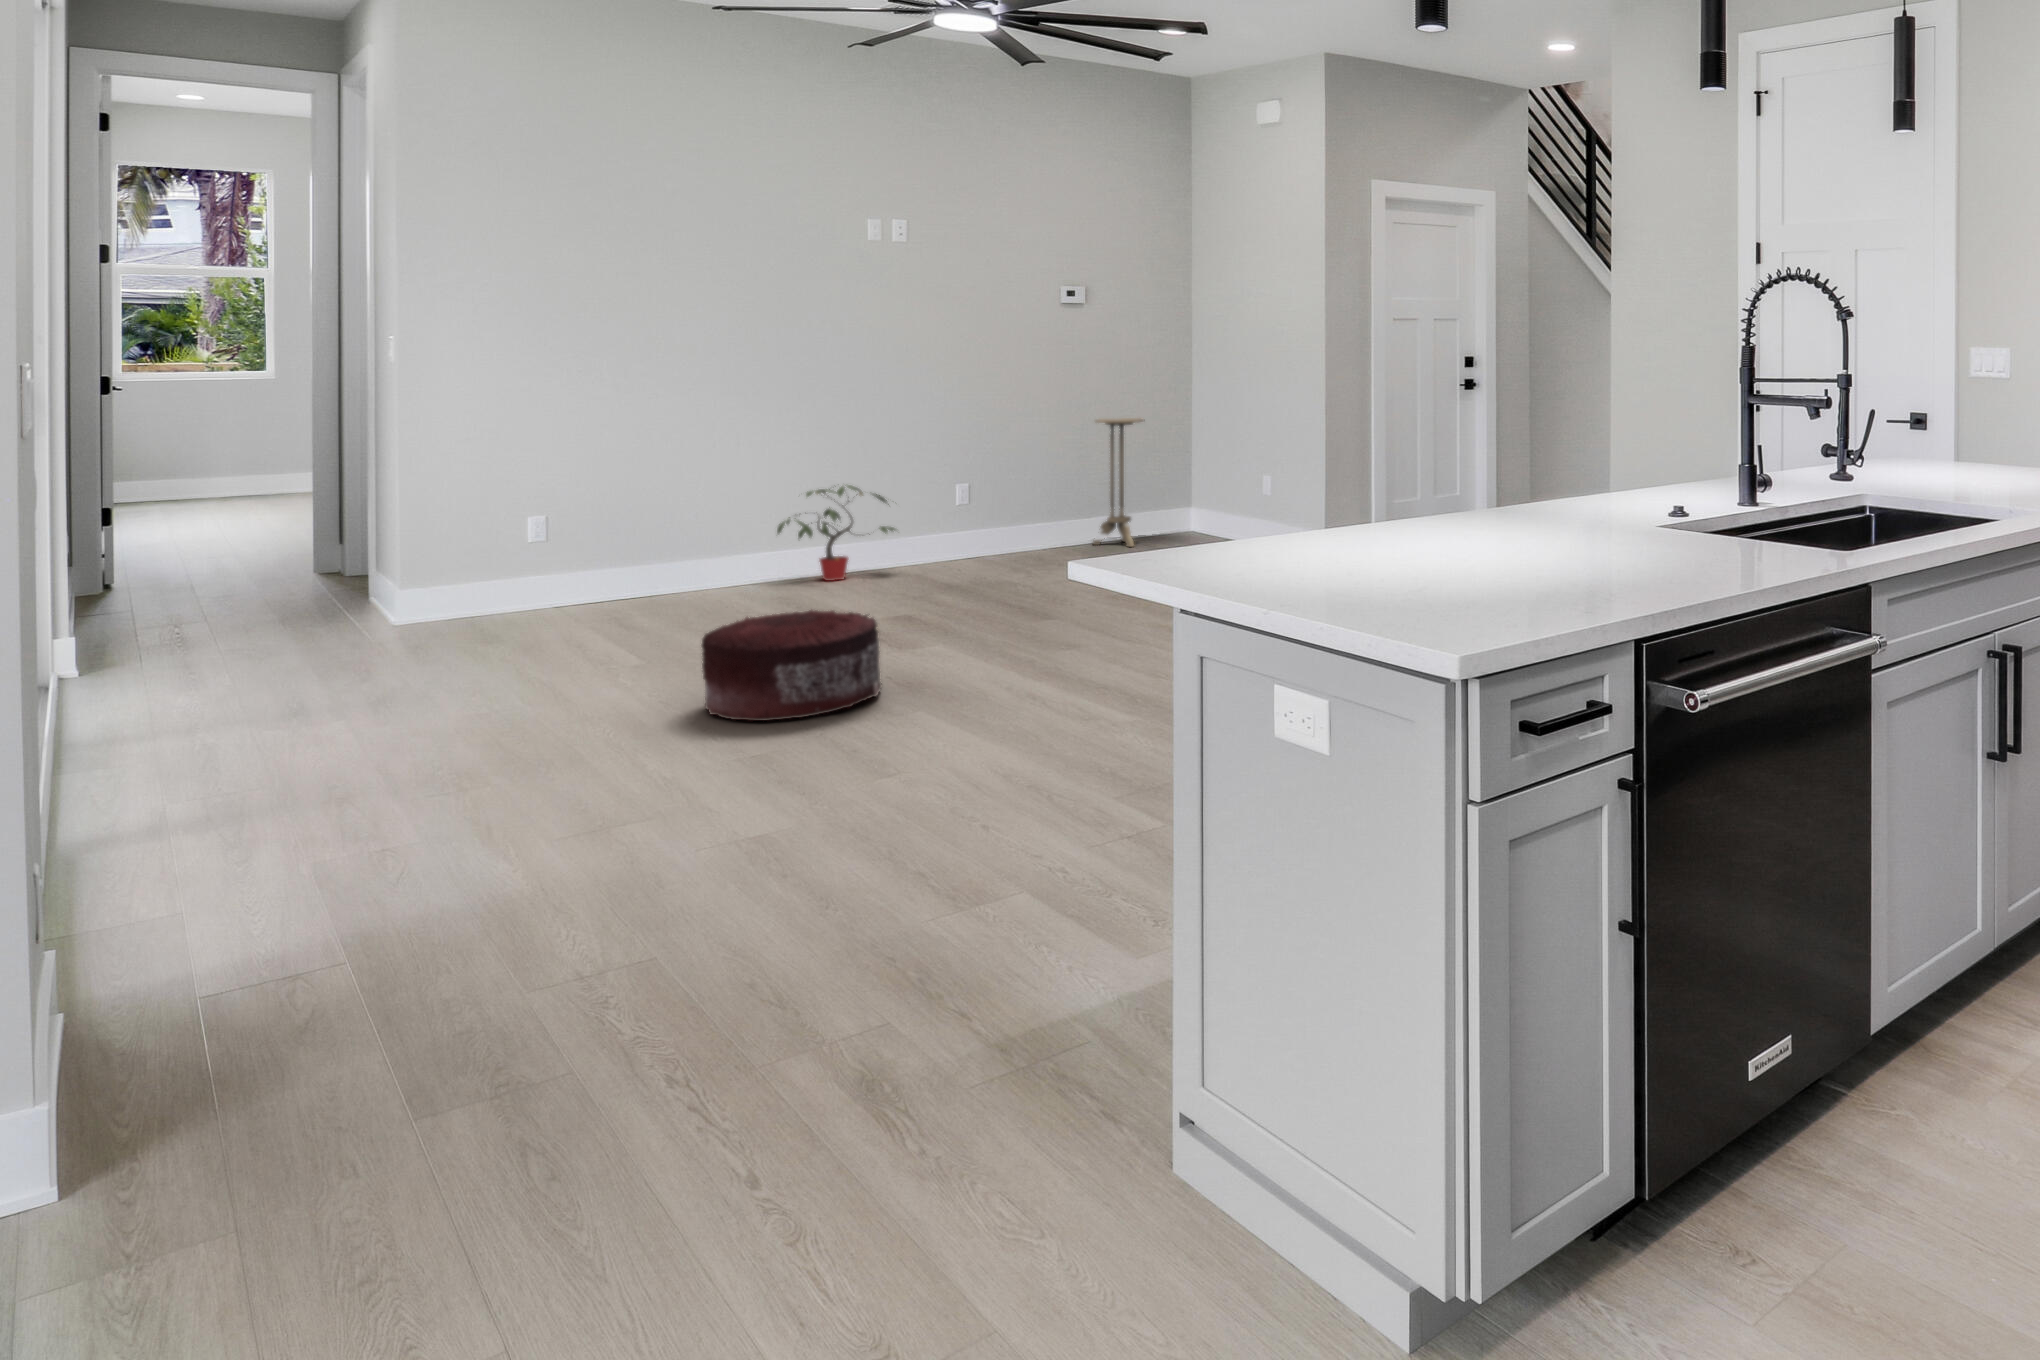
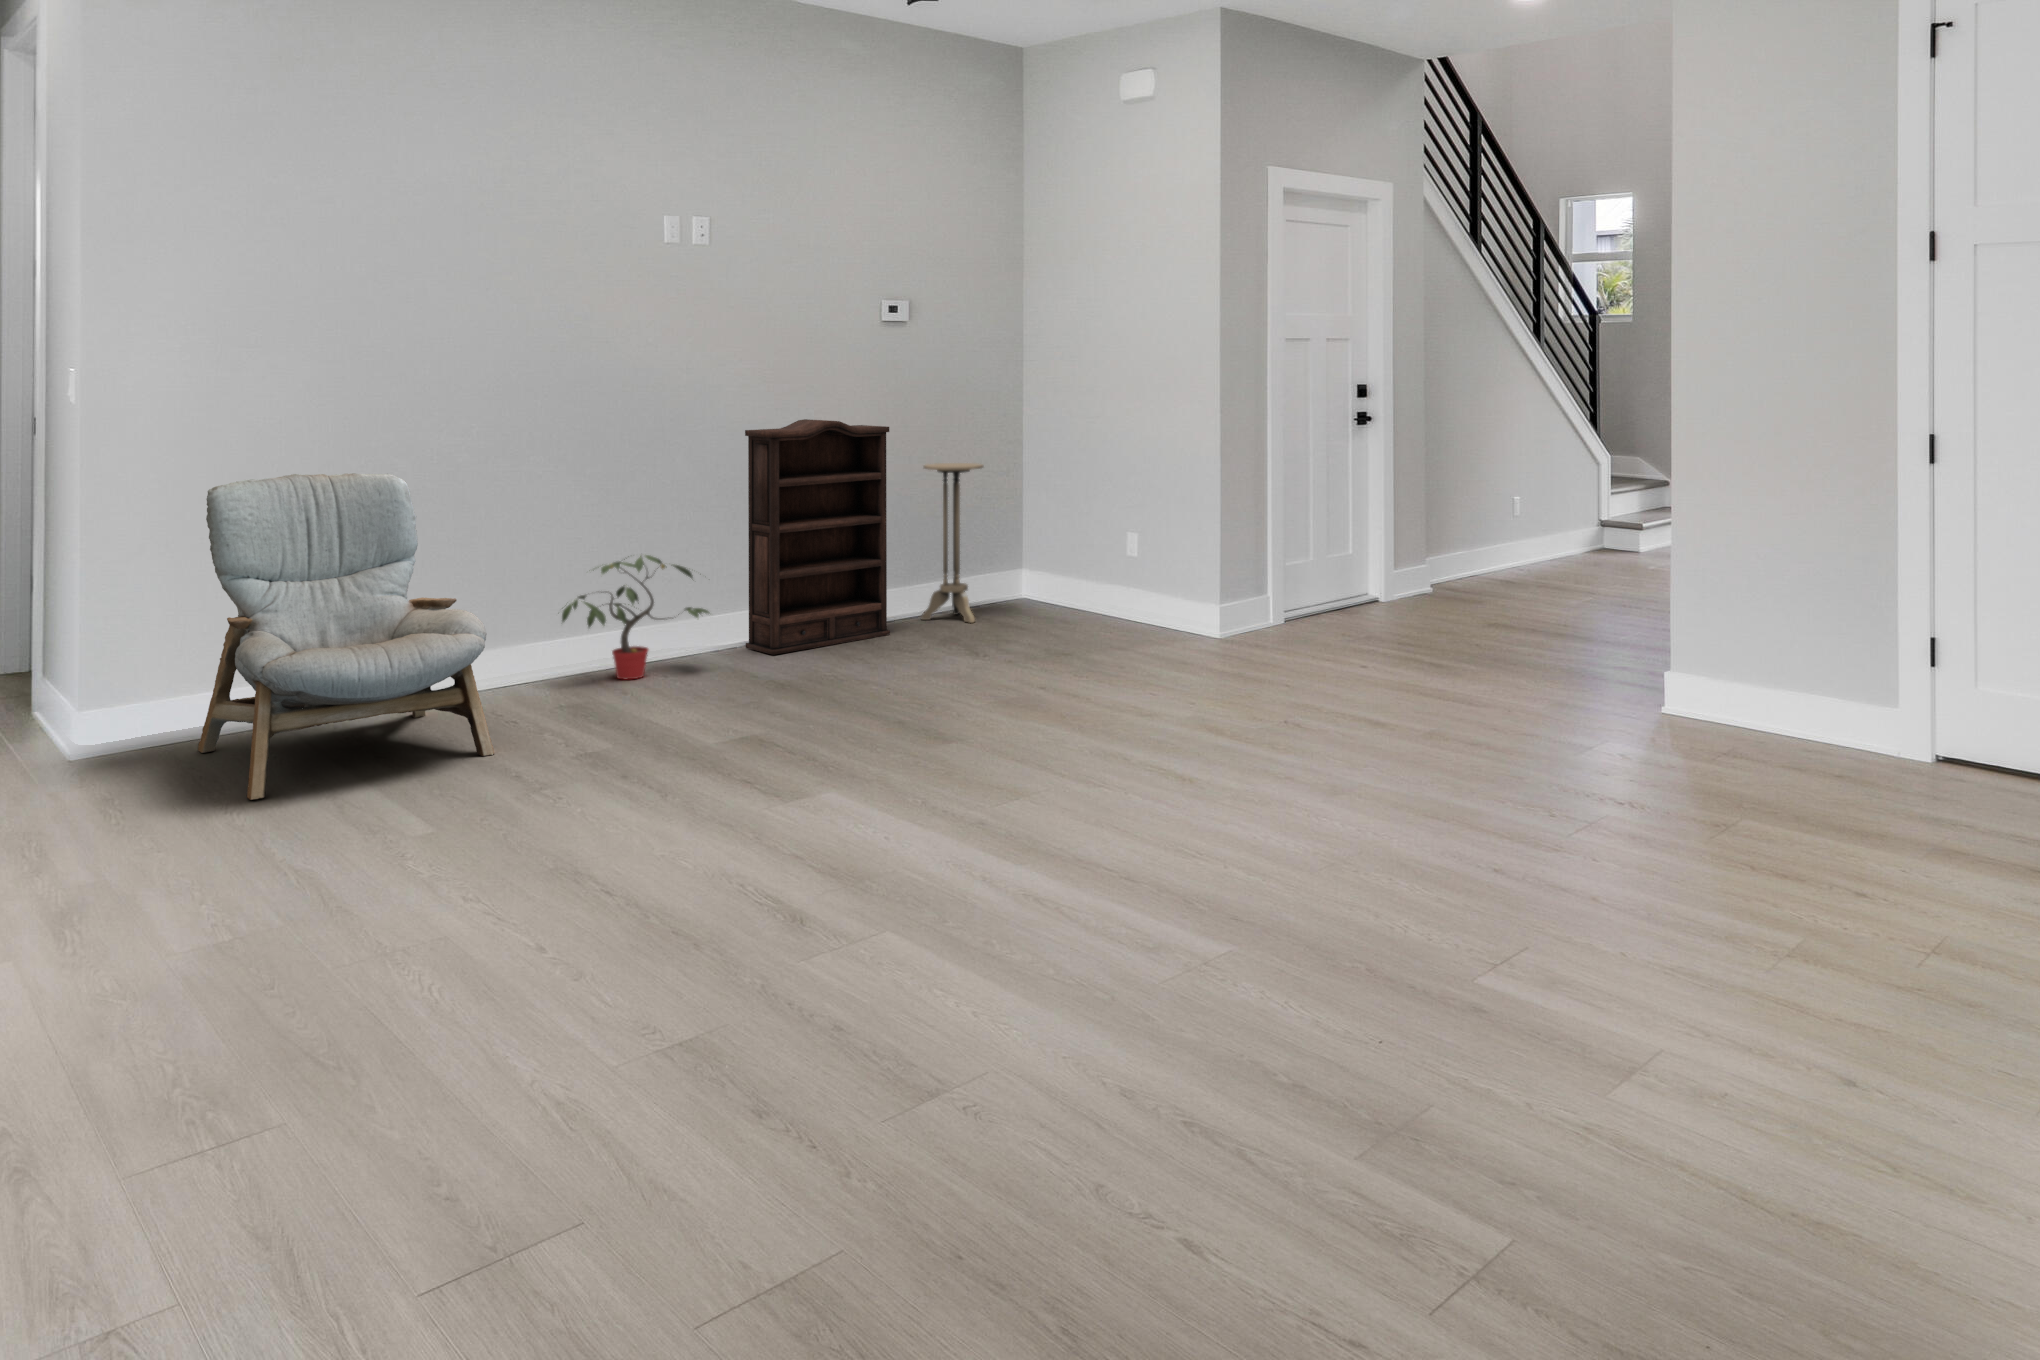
bookshelf: none [936,381,1059,566] -> present [745,419,890,655]
armchair: none [488,416,706,645] -> present [198,473,494,800]
pouf: present [701,610,882,721] -> none [554,766,811,966]

